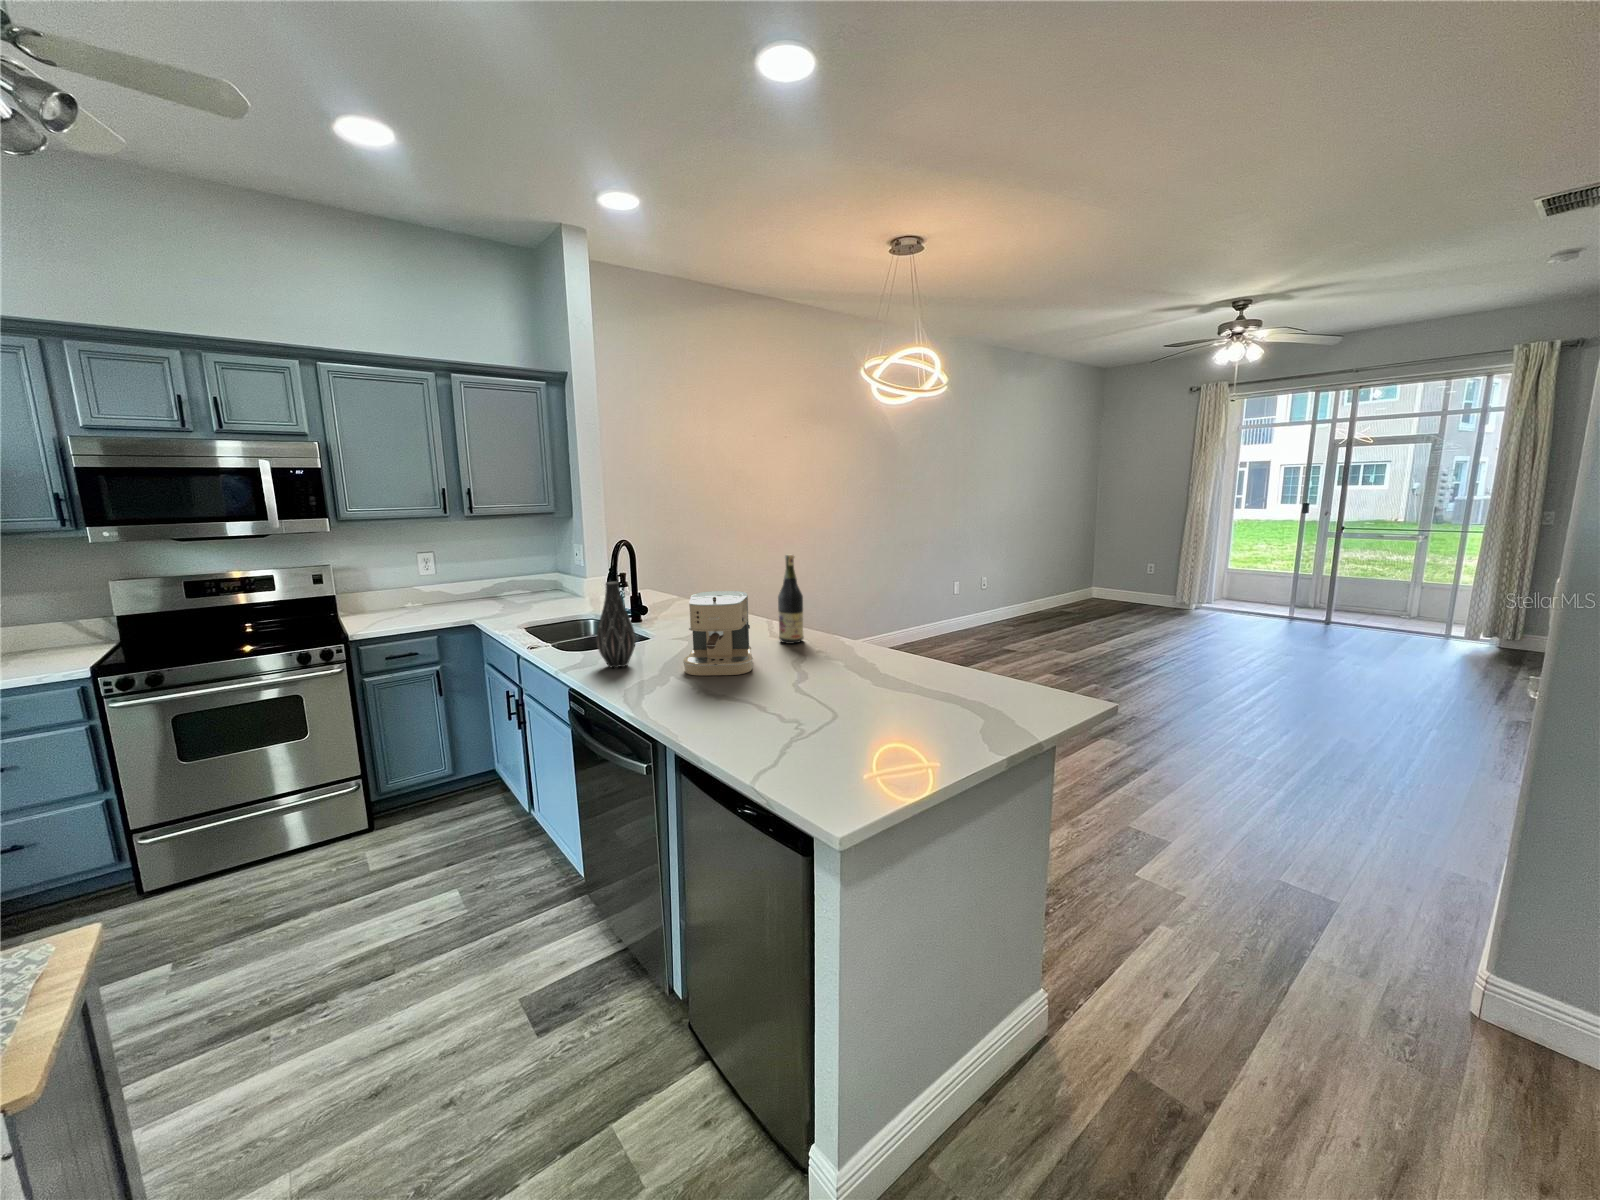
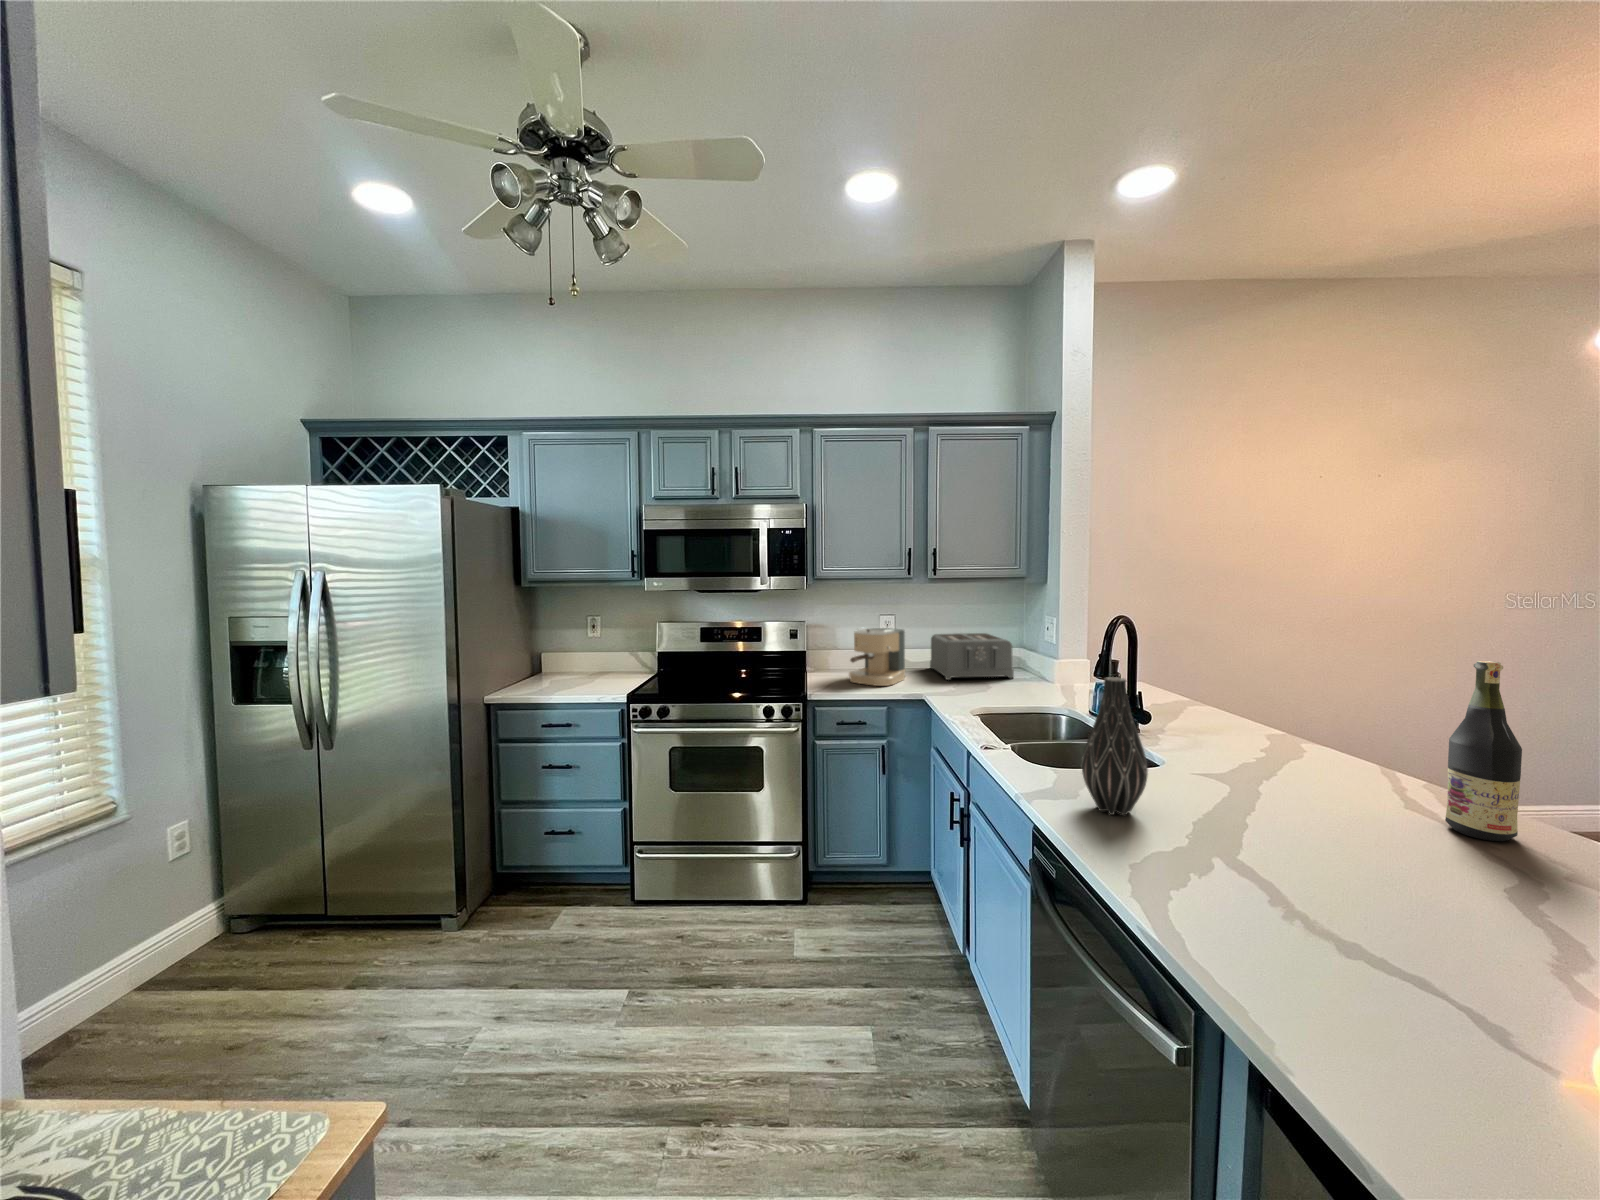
toaster: none [473,562,553,606] -> present [930,633,1014,680]
coffee maker: present [683,591,753,676] -> present [849,628,906,686]

